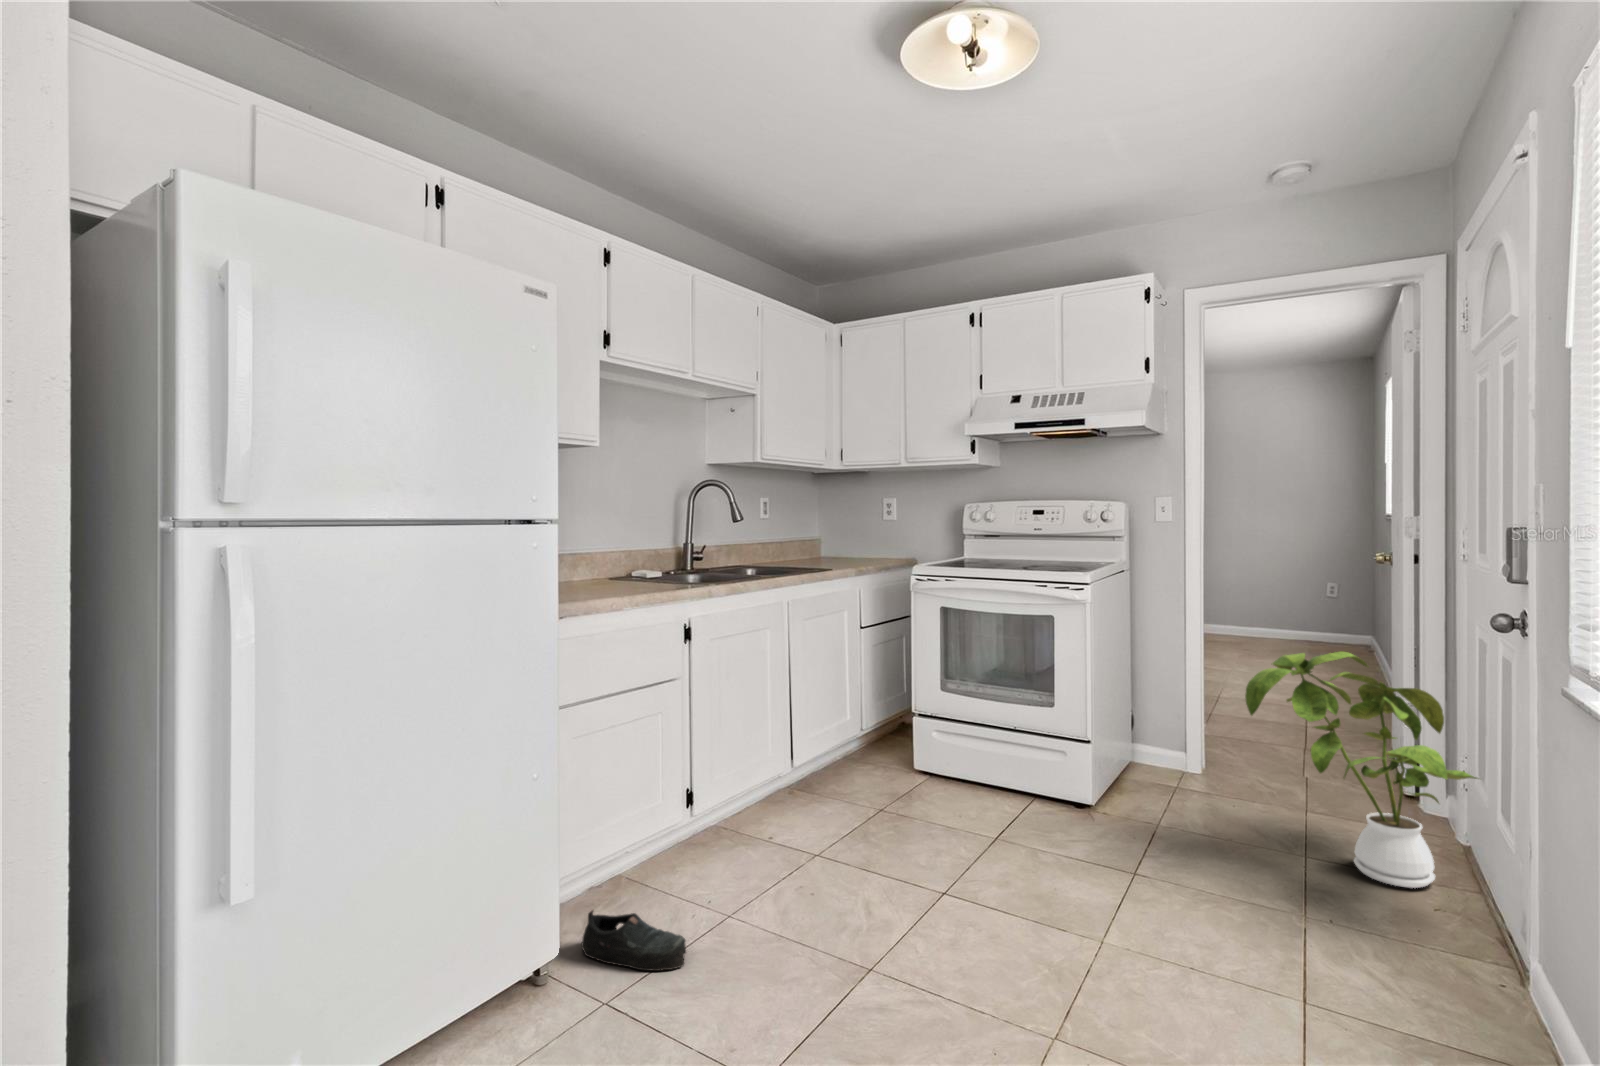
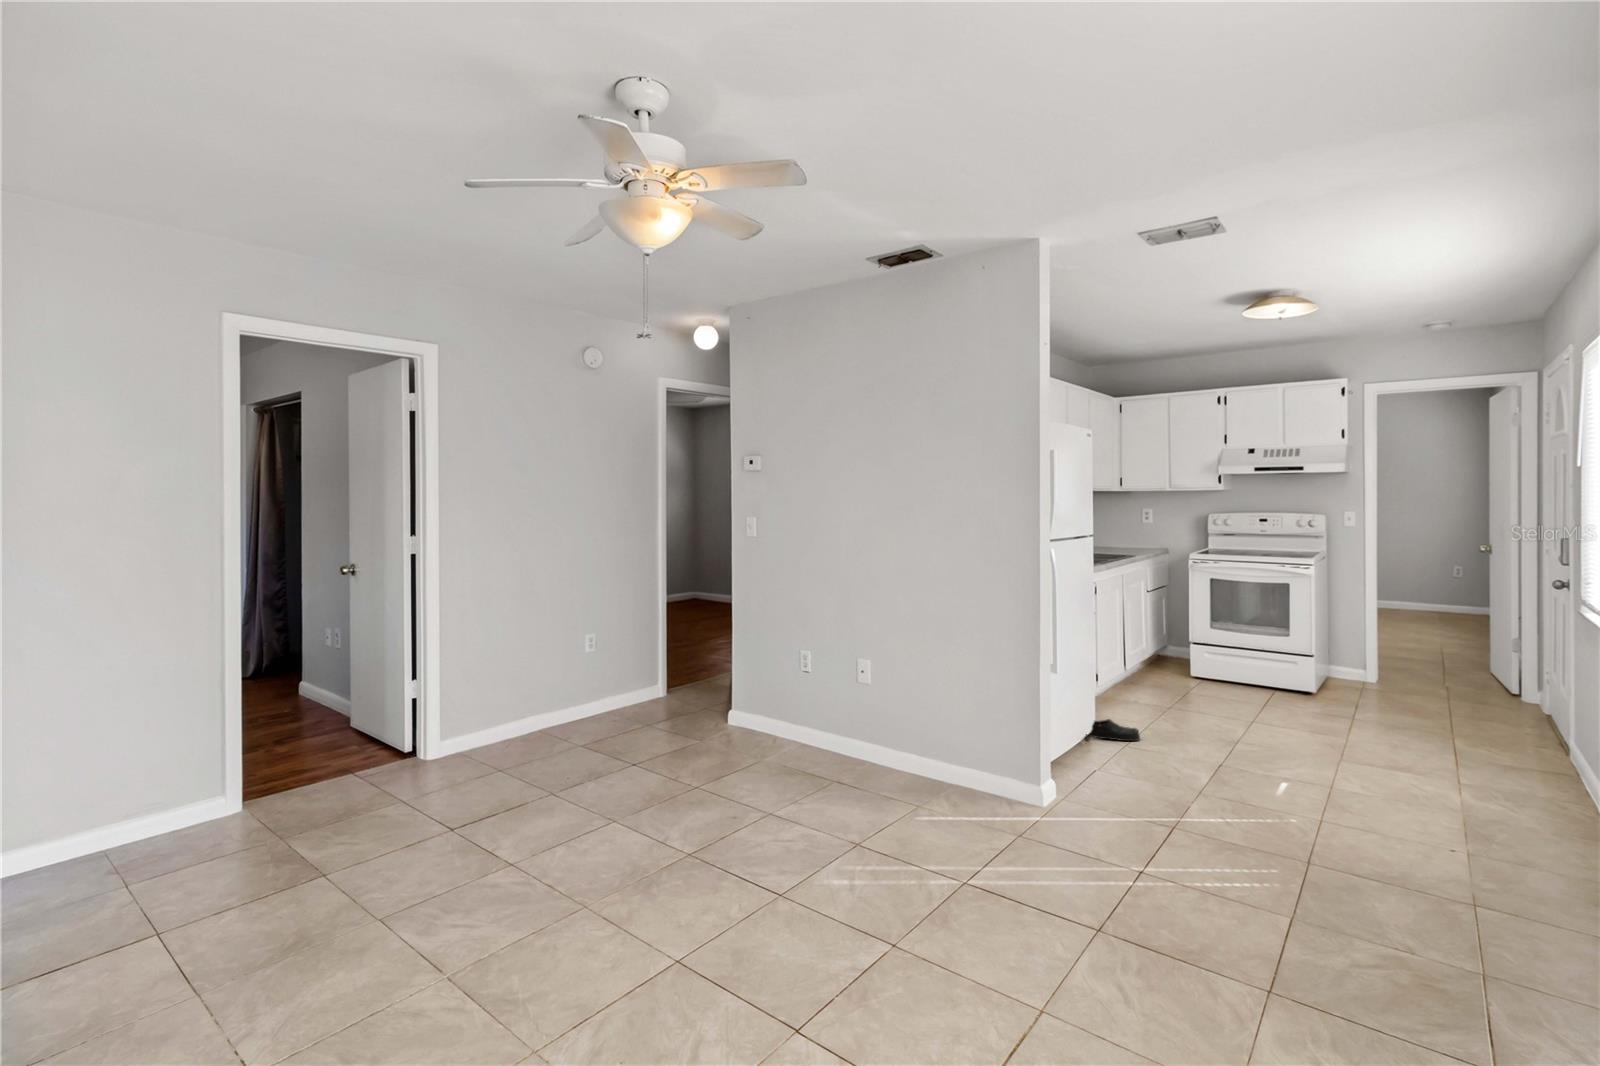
house plant: present [1245,652,1478,888] -> none [1414,602,1549,726]

